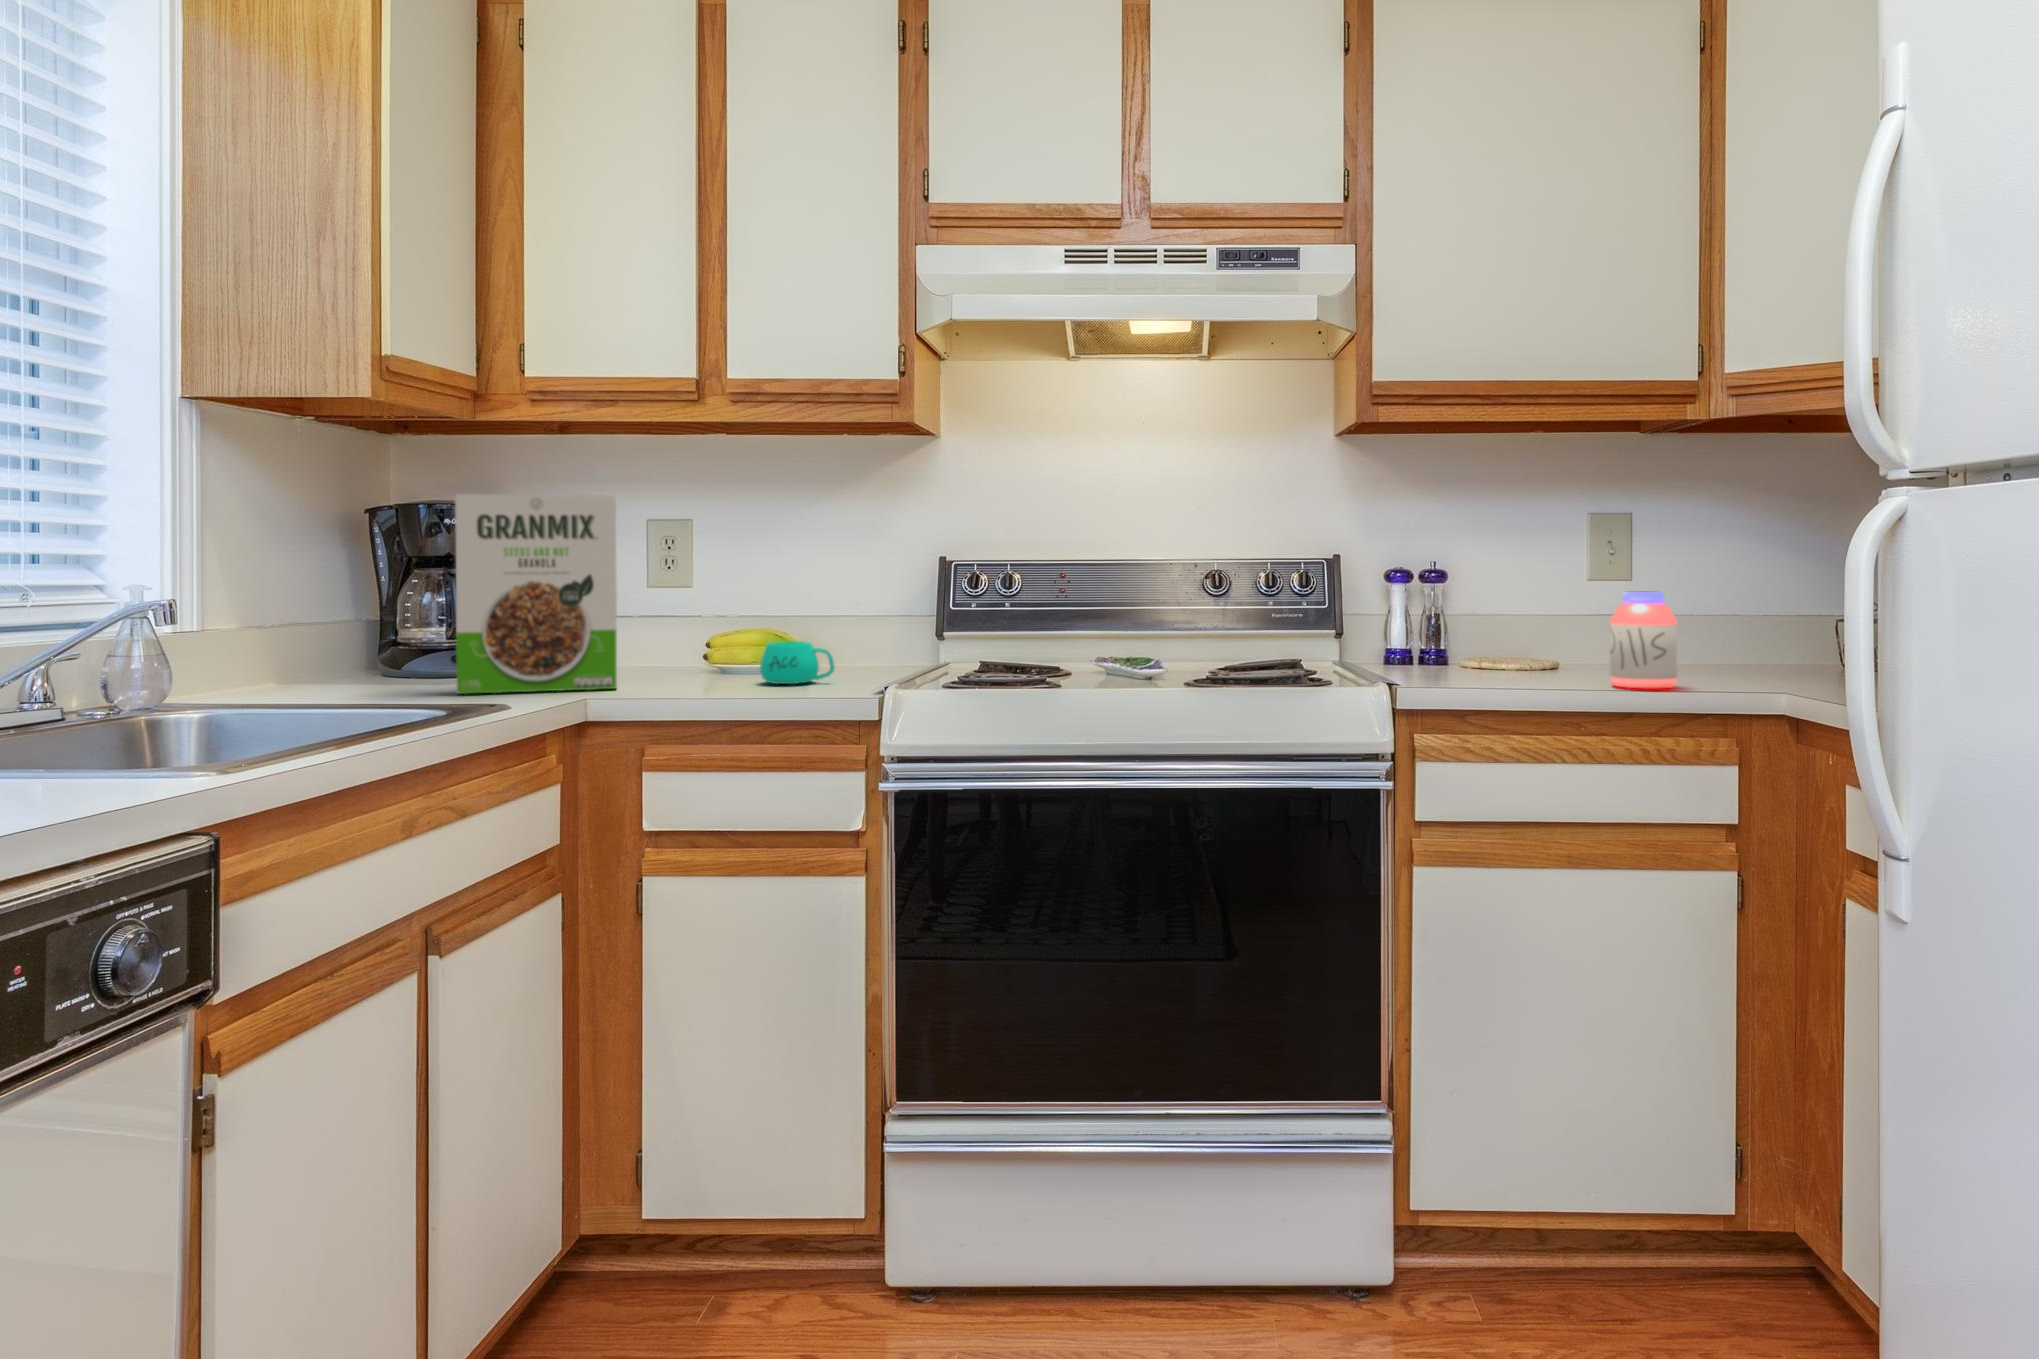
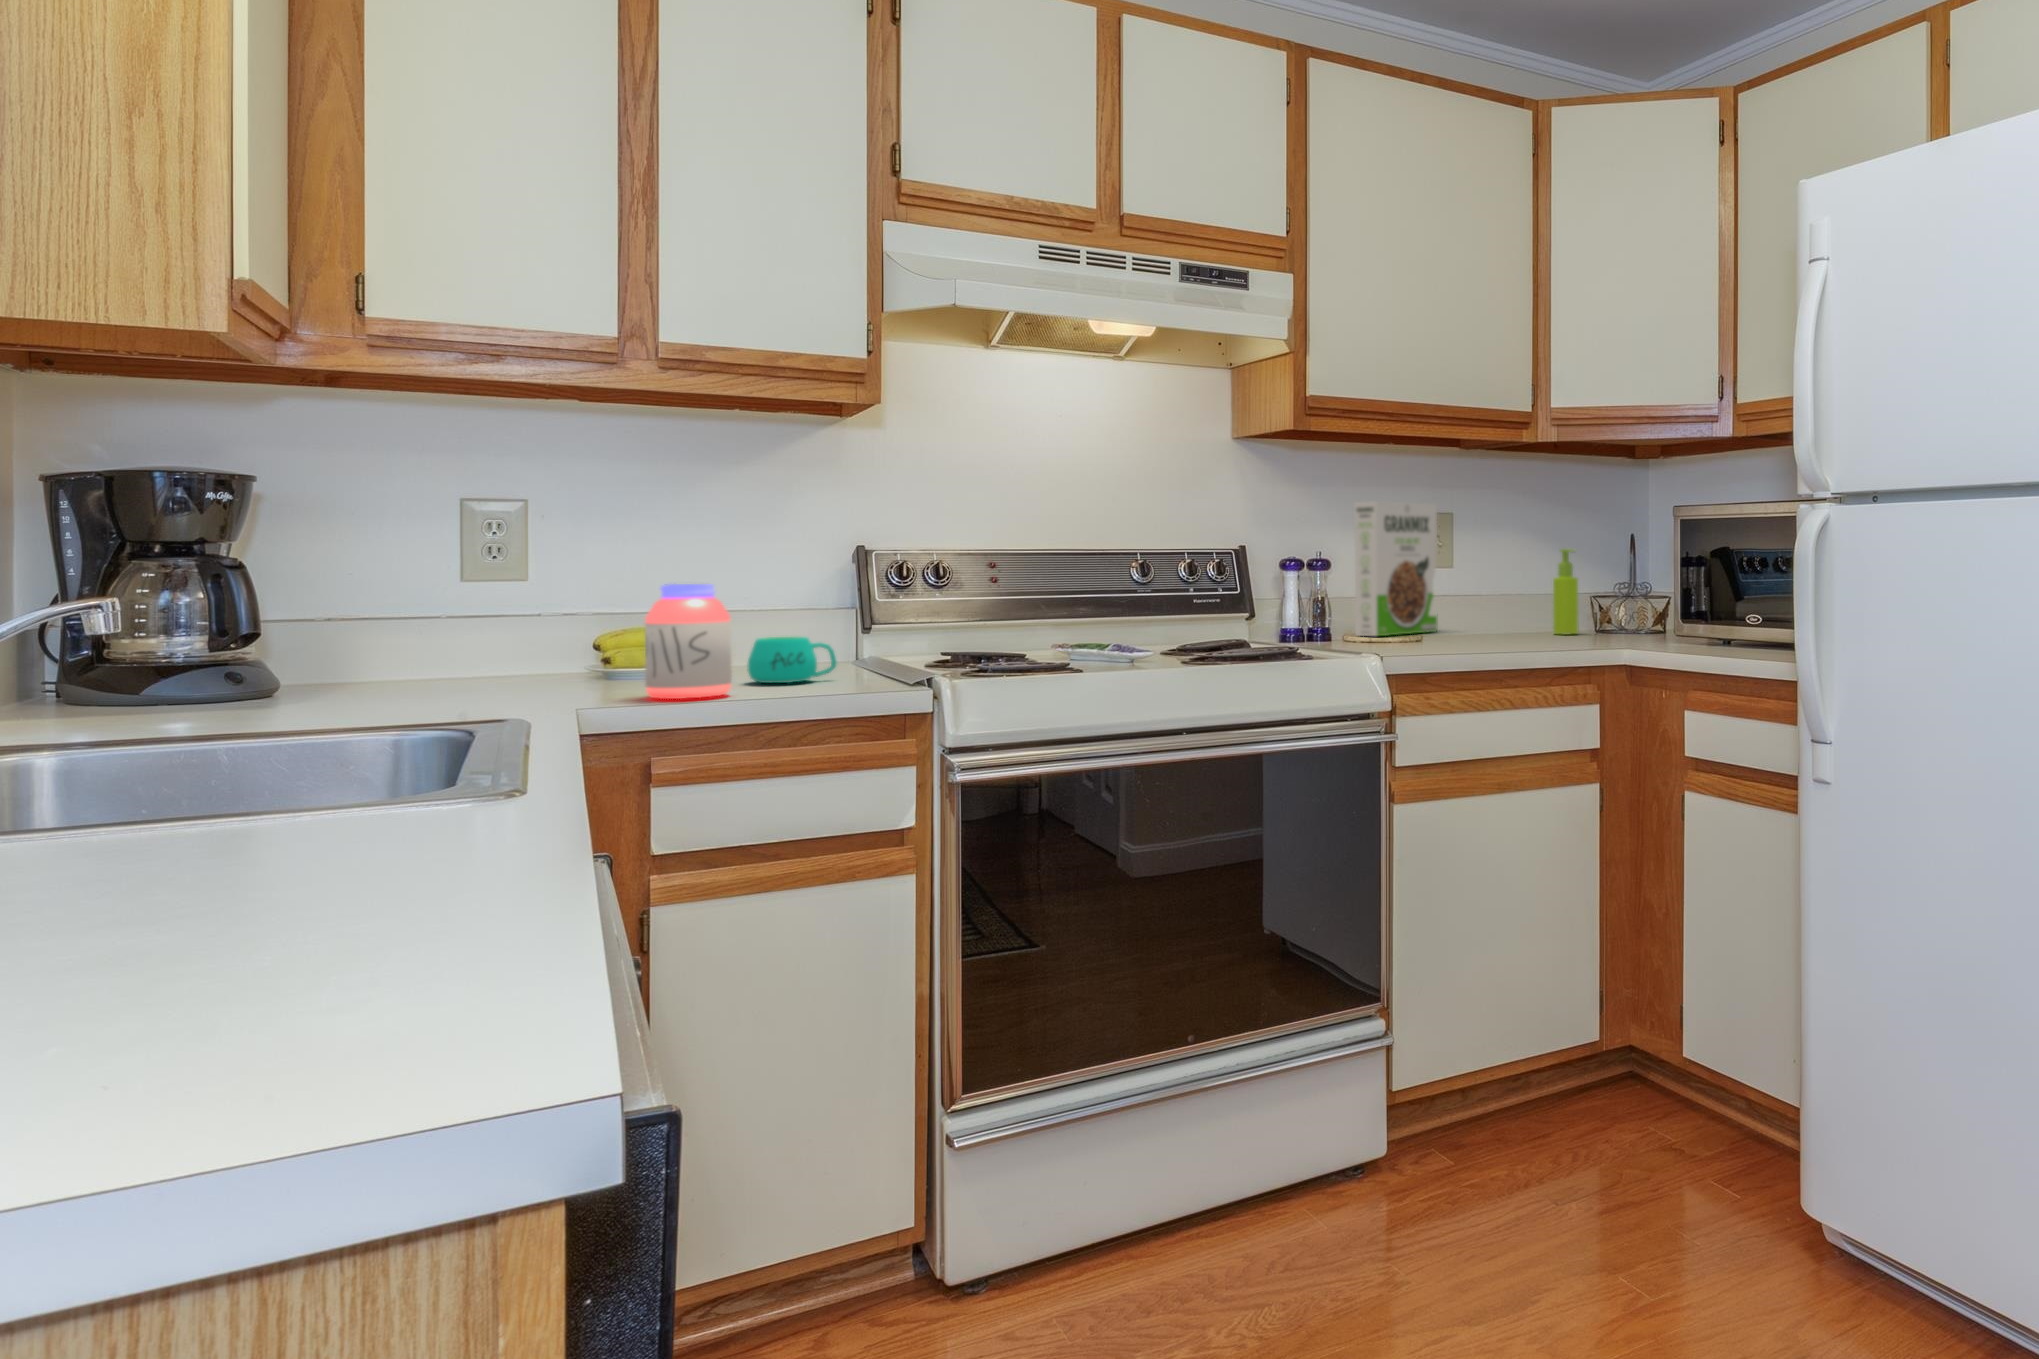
cereal box: present [455,494,617,694] -> present [1354,501,1438,636]
soap dispenser: none [1756,556,1792,669] -> present [1553,549,1578,634]
jar: present [1610,591,1677,689] -> present [645,584,732,699]

